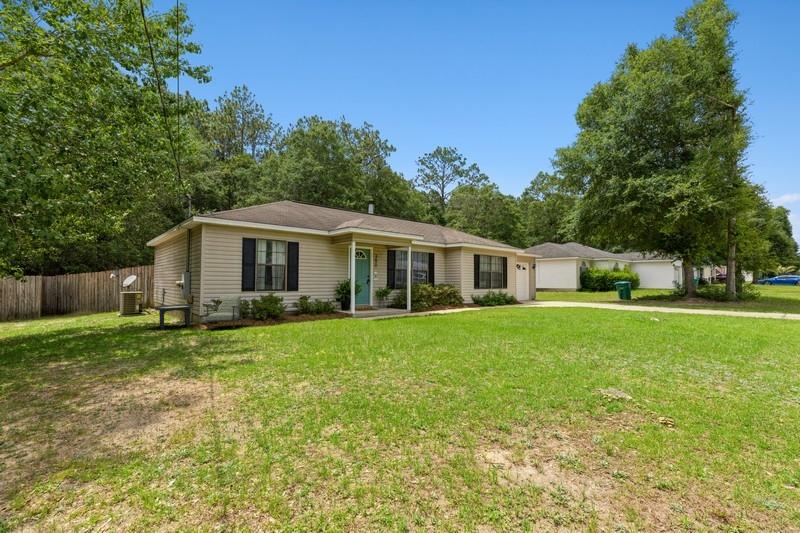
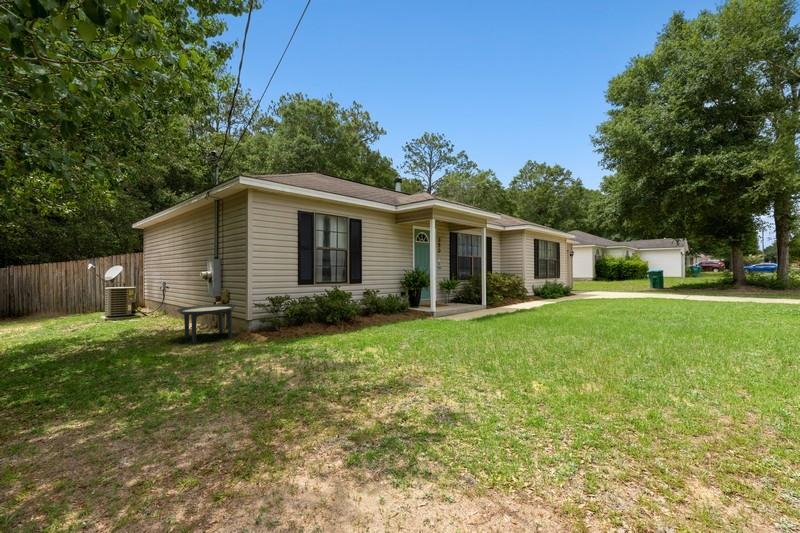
chair: present [206,295,243,329] -> none [263,291,307,342]

